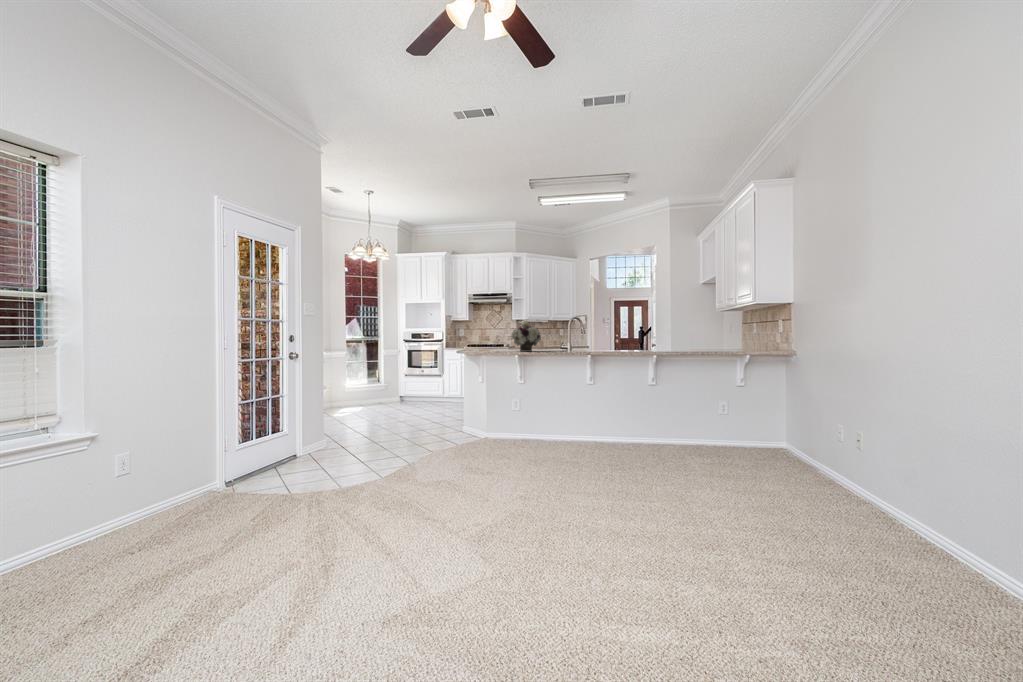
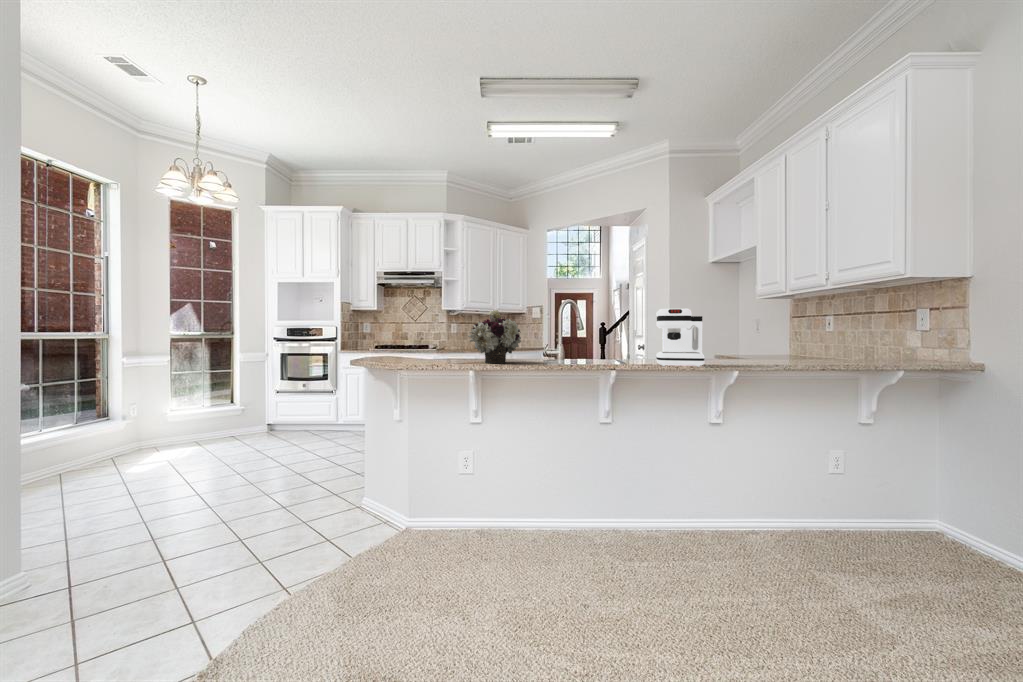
coffee maker: none [619,319,649,353] -> present [656,308,705,367]

